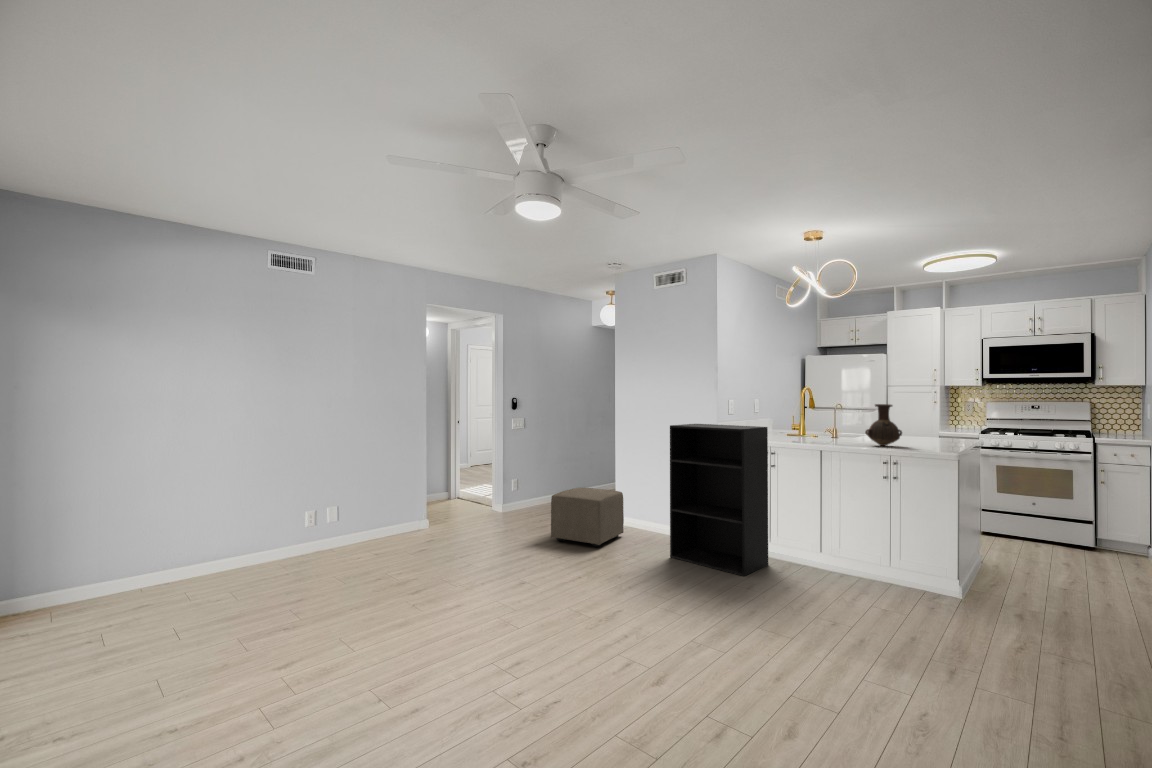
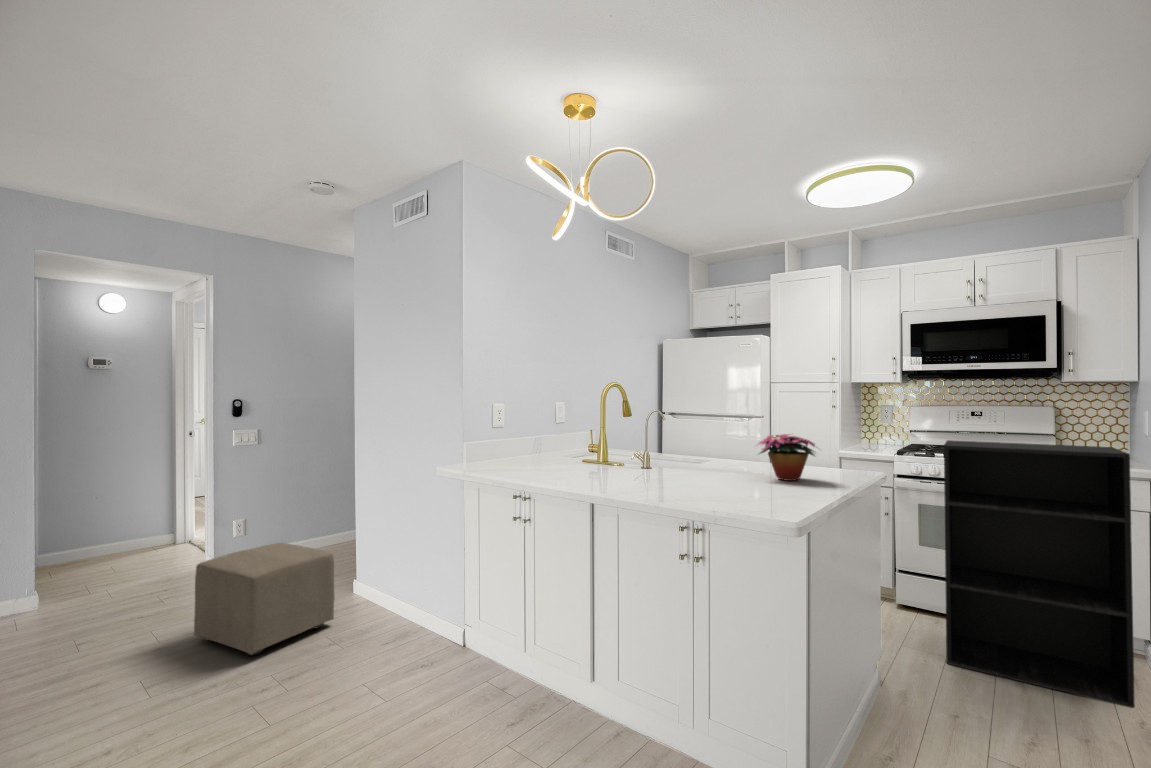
vase: present [865,404,902,446] -> none [653,413,720,494]
flower arrangement: none [906,416,951,443] -> present [758,434,815,481]
bookshelf: present [670,424,768,576] -> present [944,440,1135,708]

